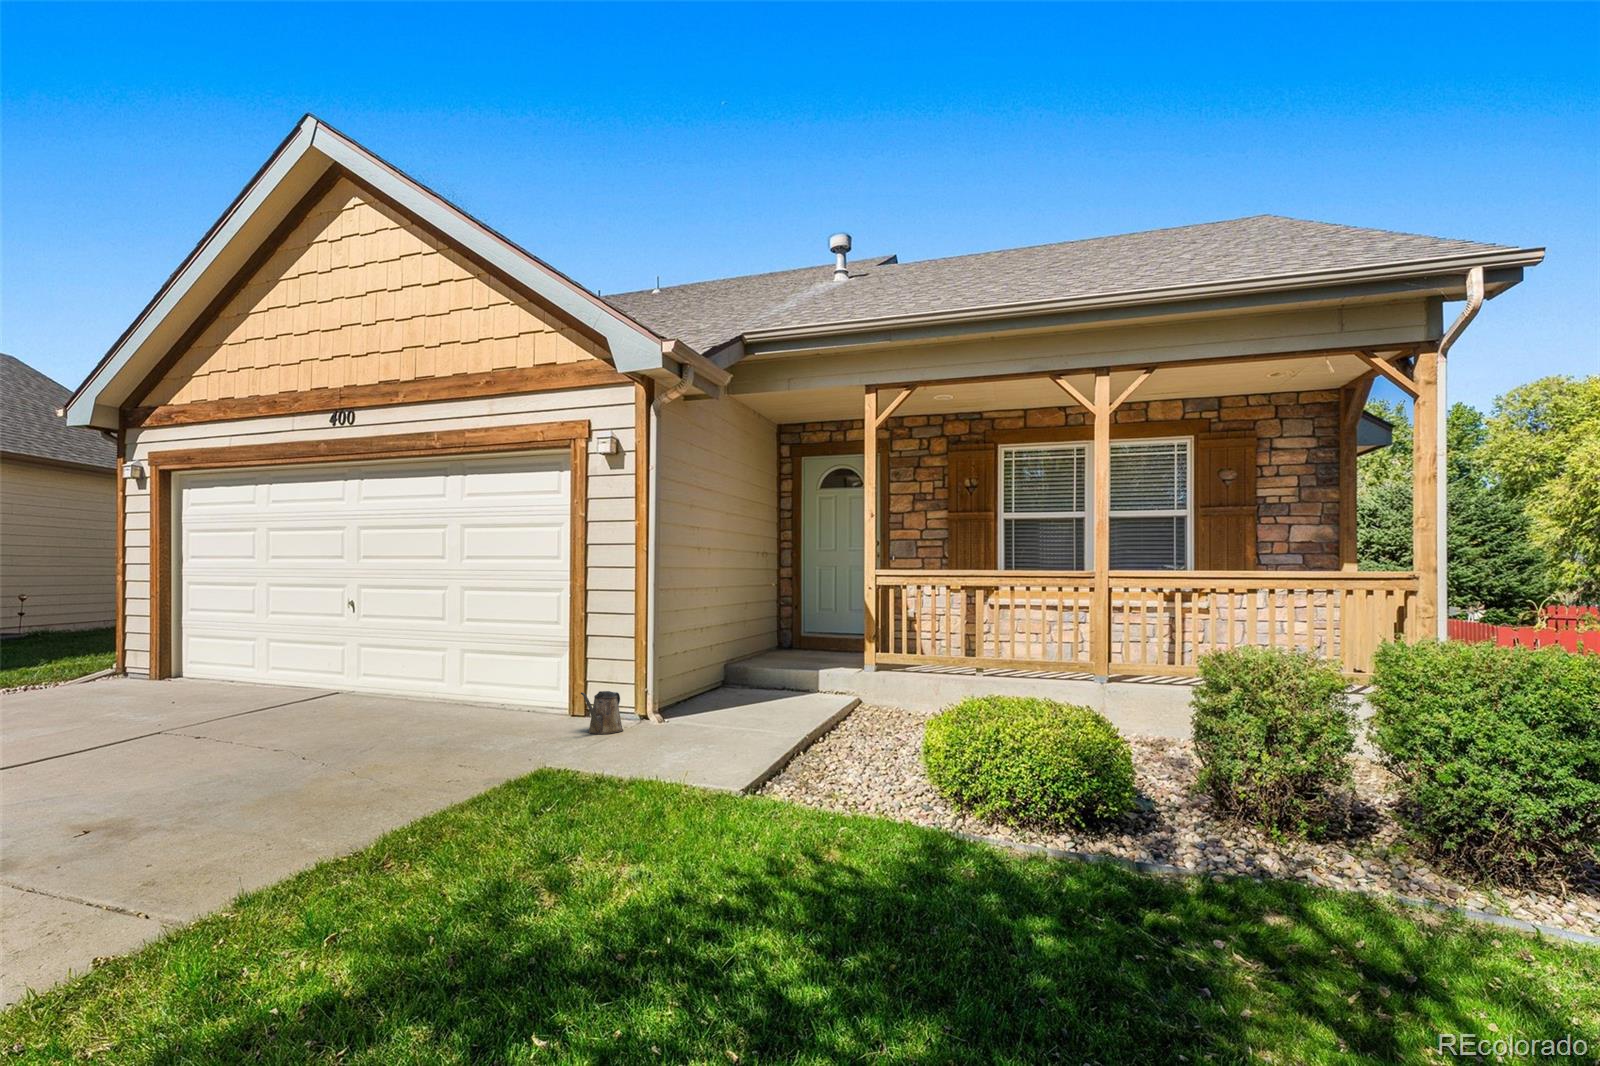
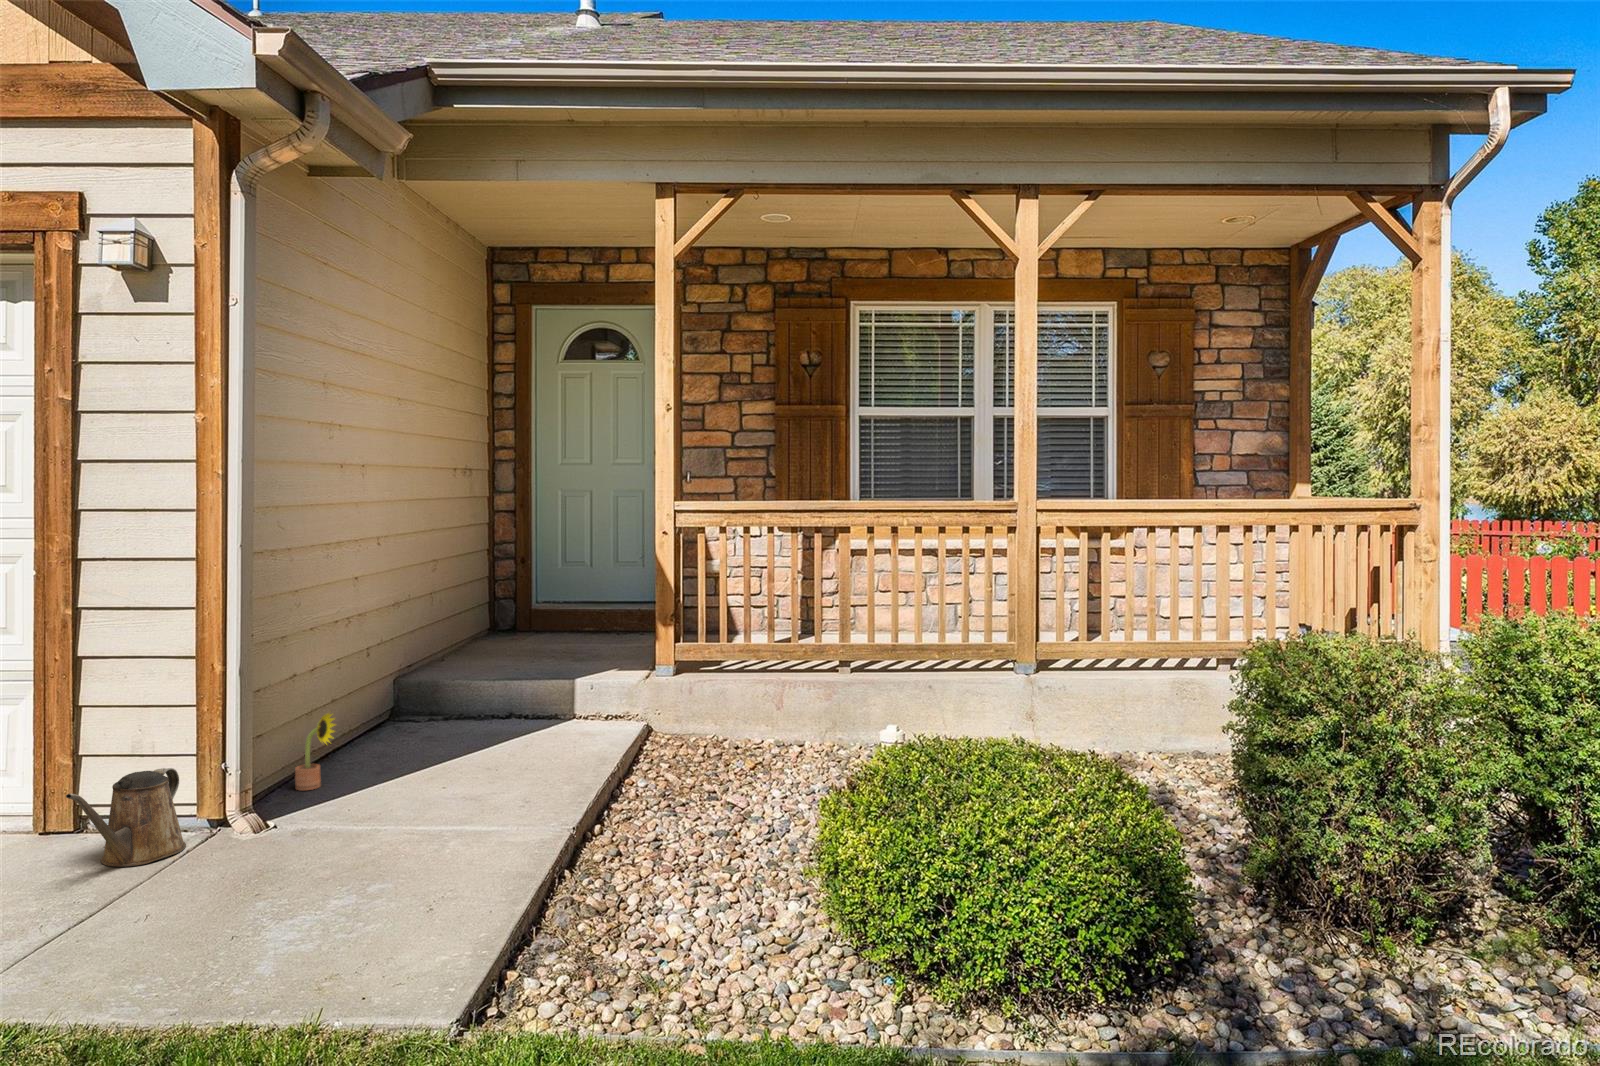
decorative plant: none [669,675,690,716] -> present [295,713,335,790]

